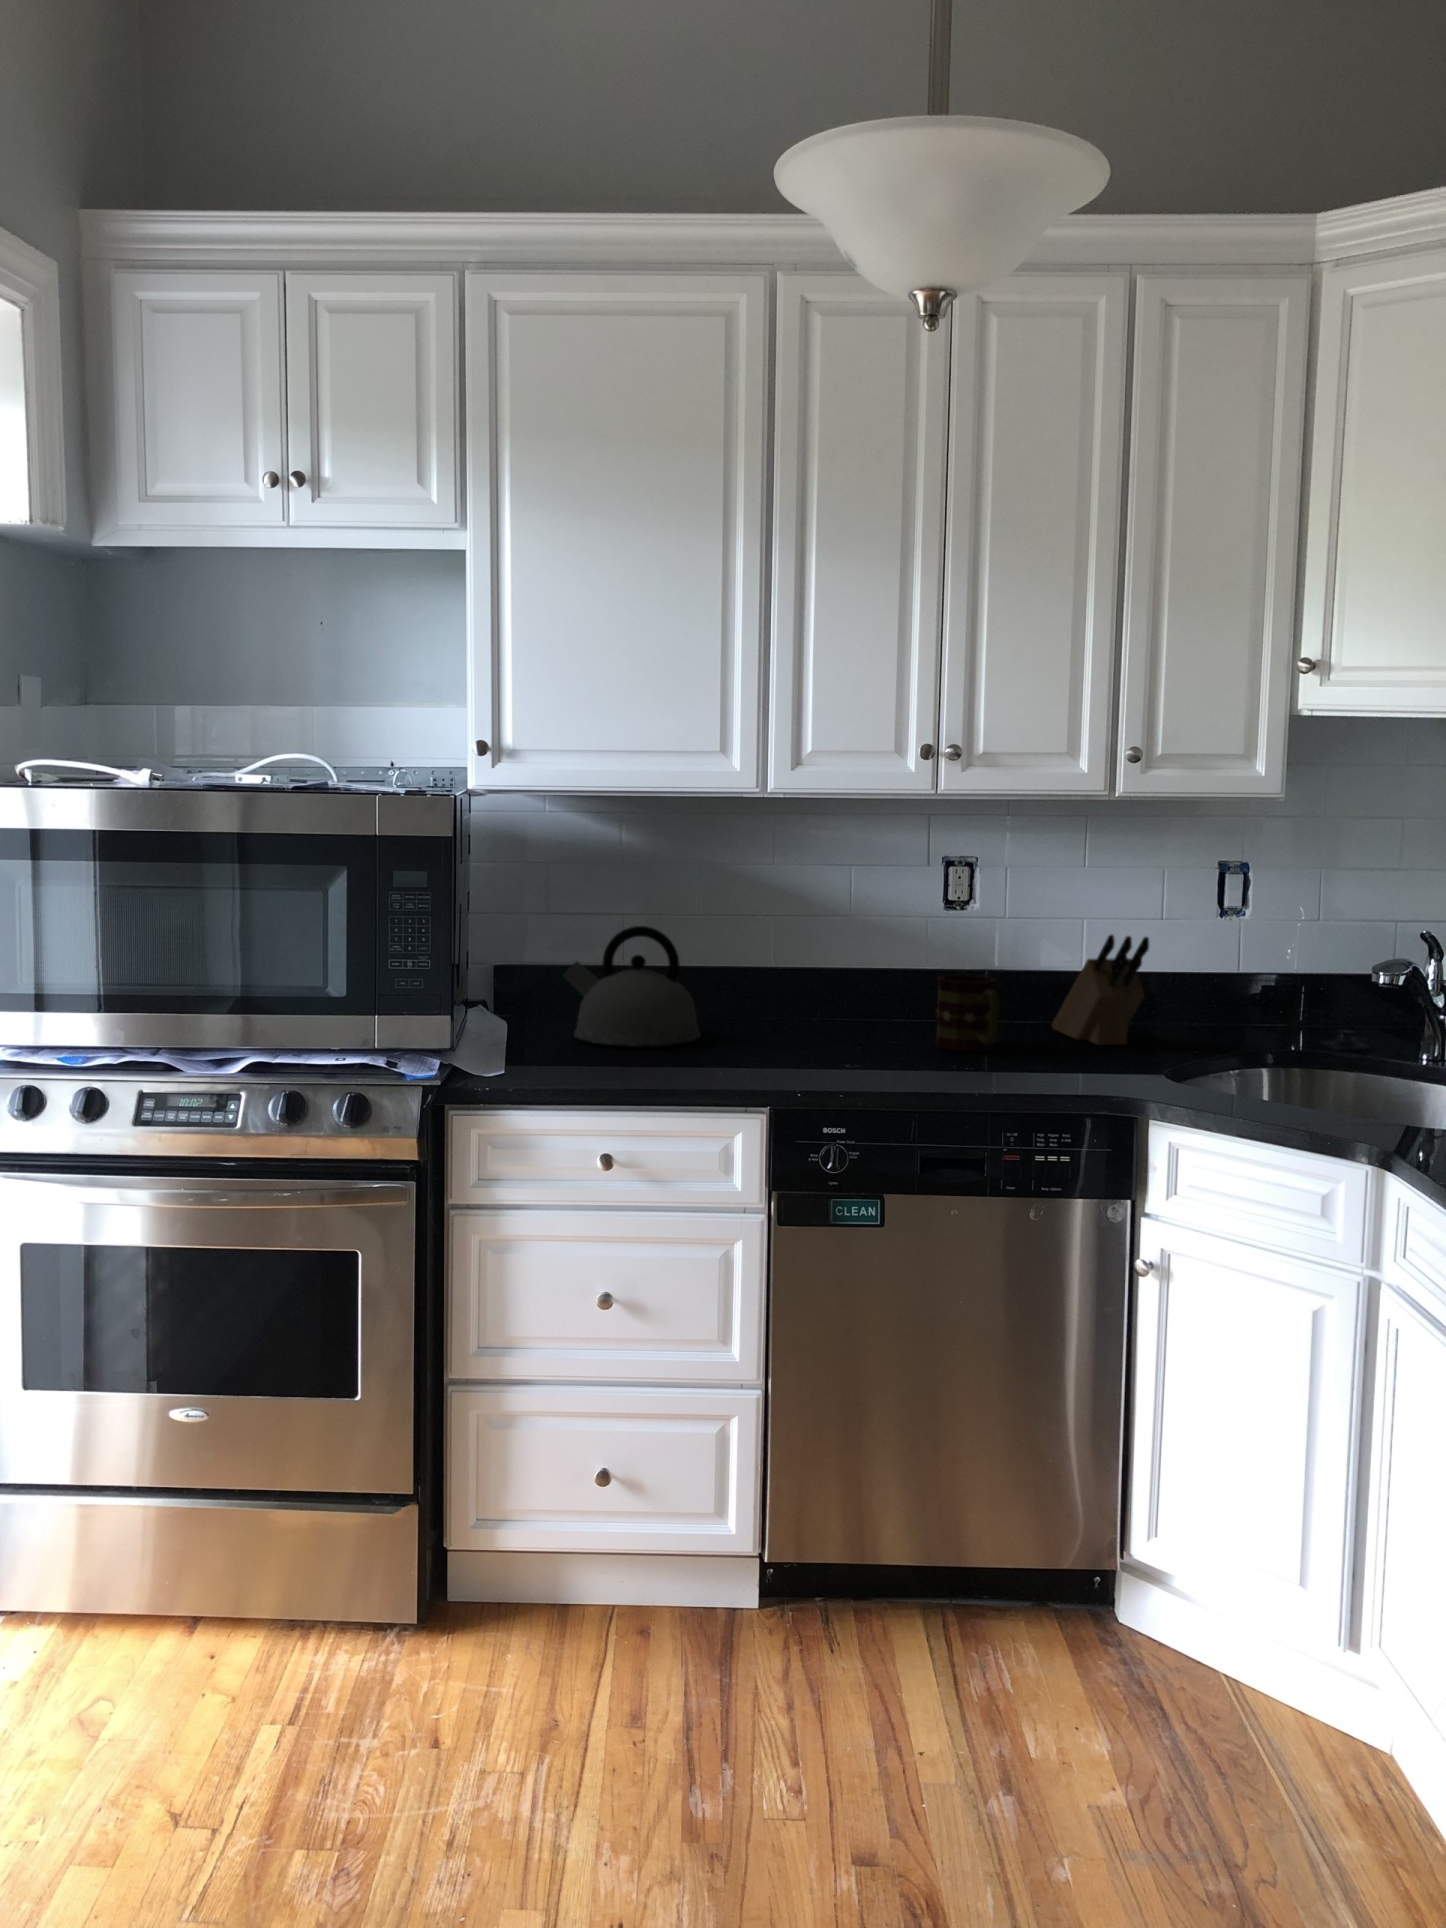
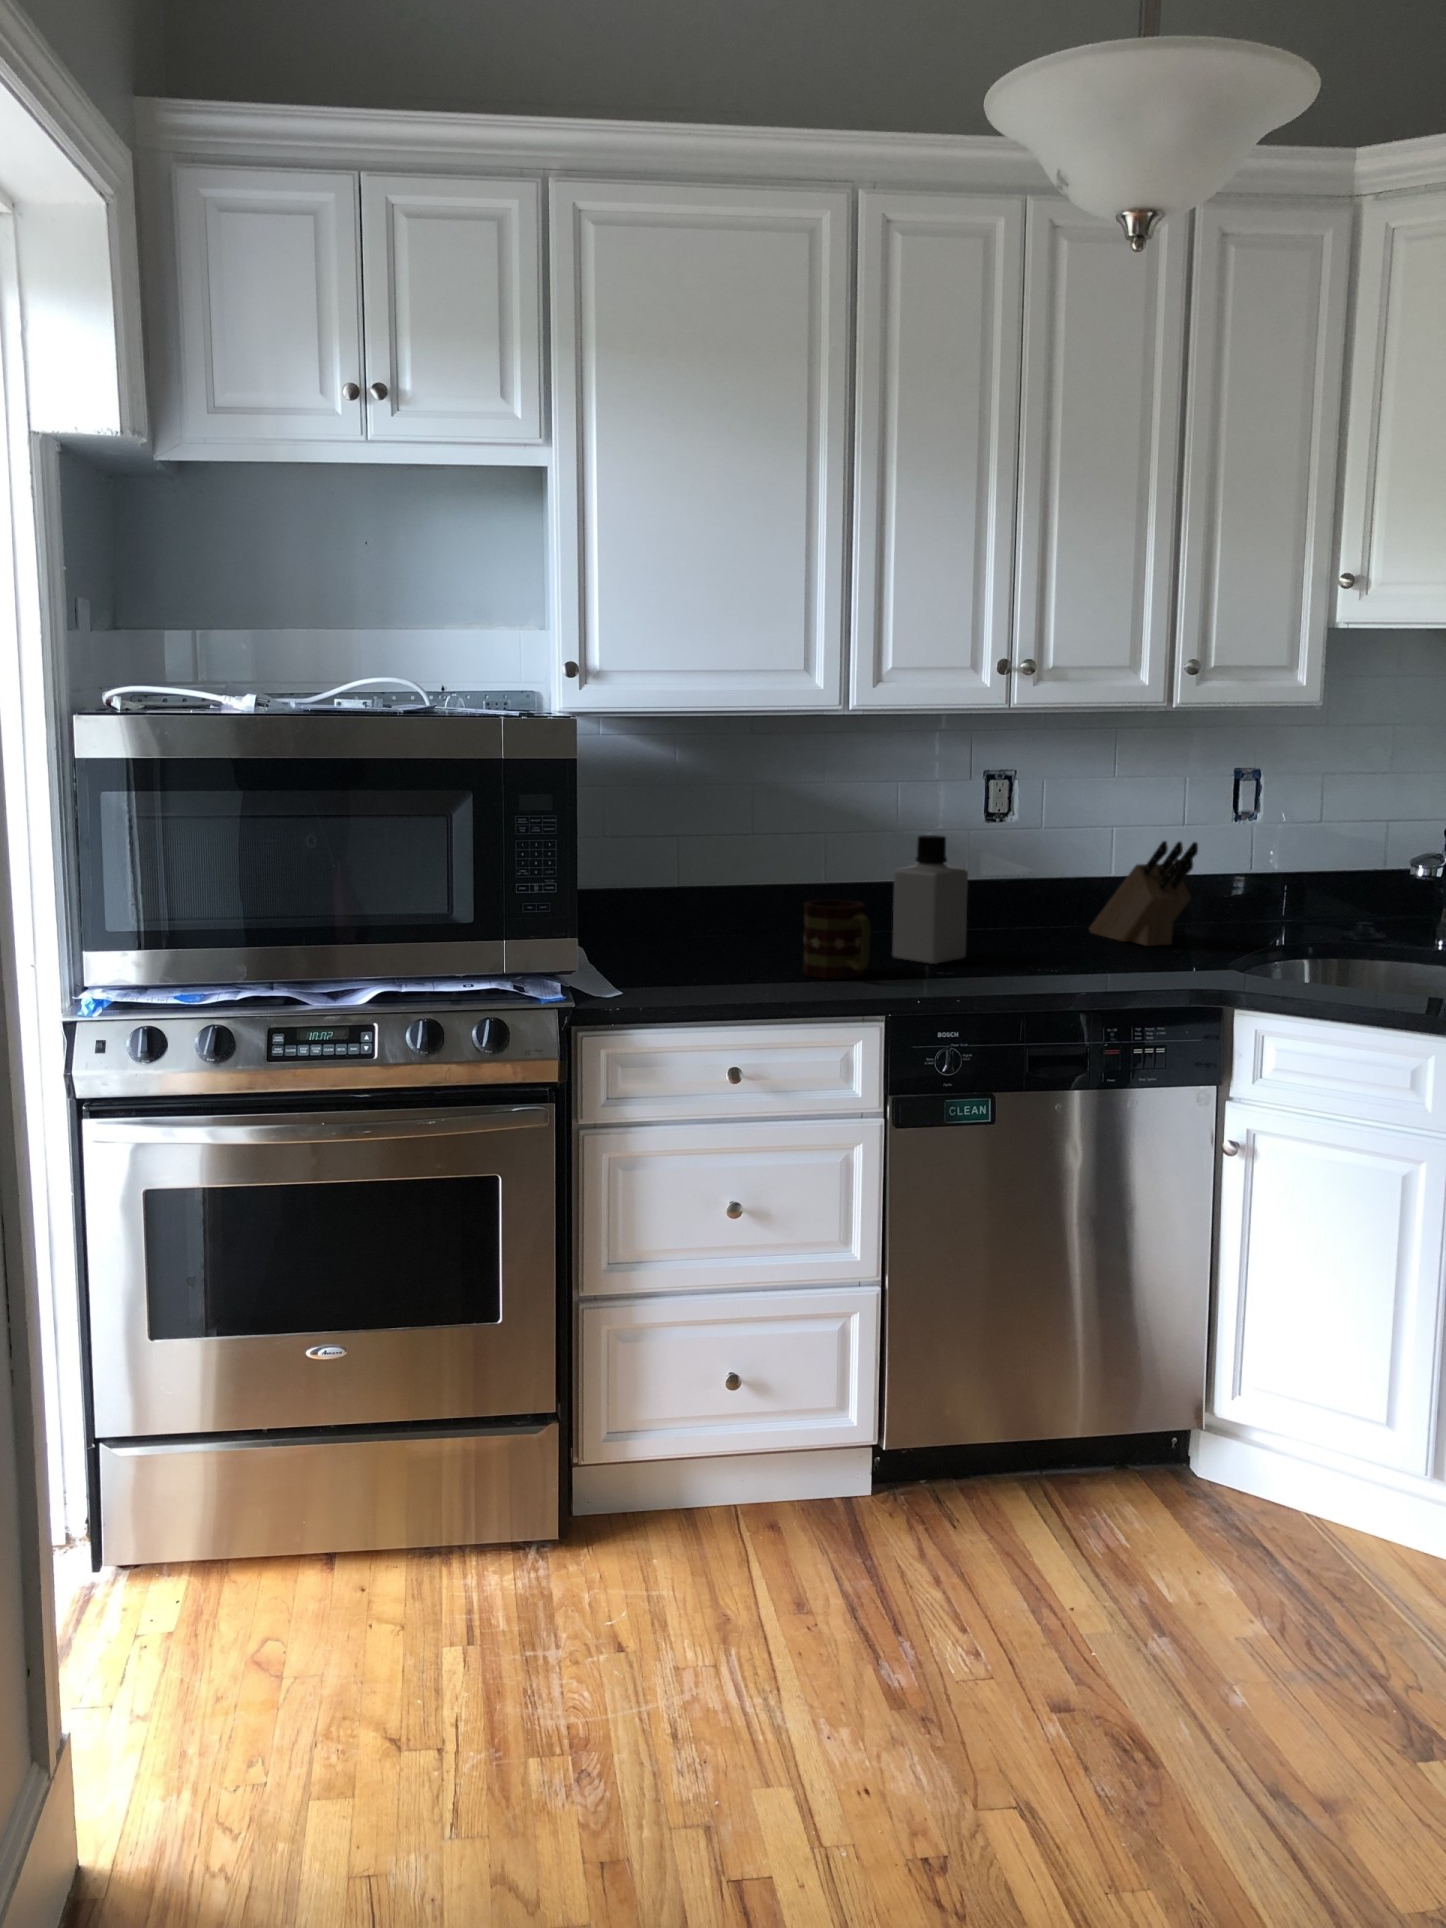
bottle: none [815,922,893,1055] -> present [892,835,968,964]
kettle: present [563,926,701,1046] -> none [638,845,776,963]
mug: present [935,974,999,1052] -> present [803,900,871,979]

